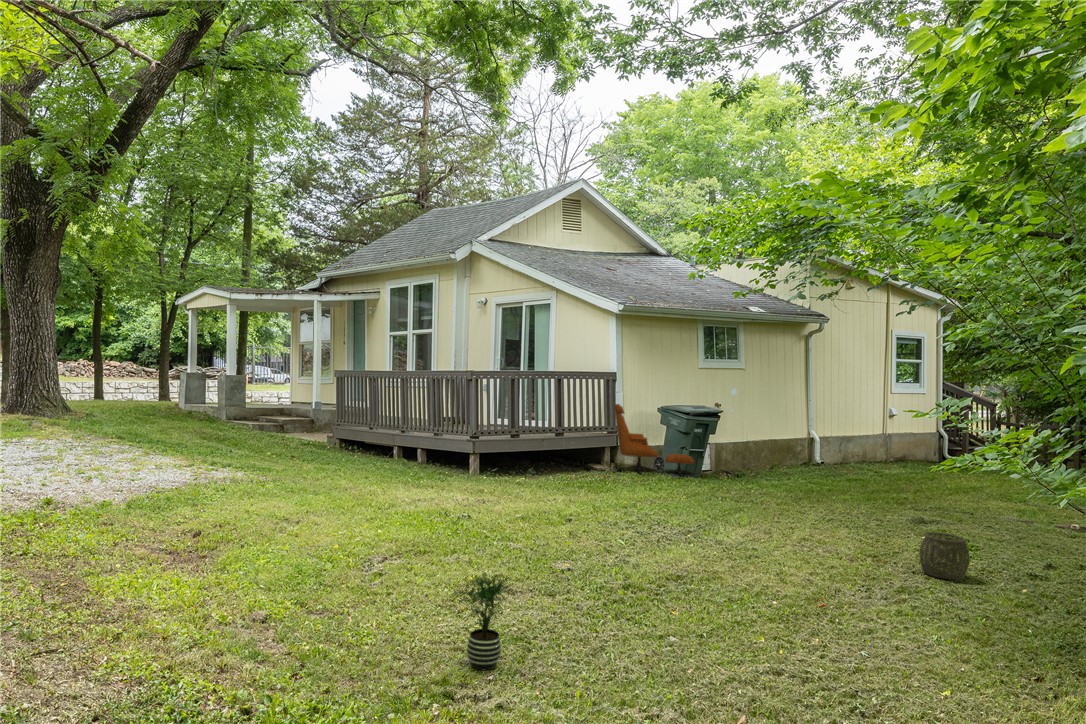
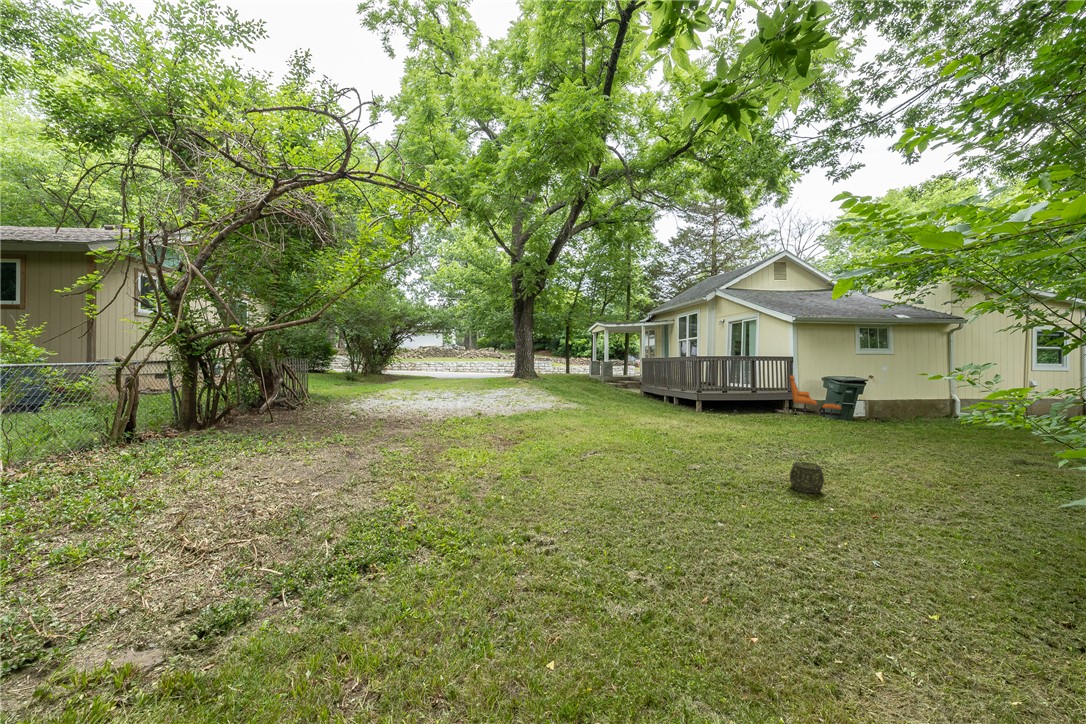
woven basket: present [919,532,970,580] -> present [790,462,824,494]
potted plant: present [452,574,514,670] -> none [654,435,678,469]

